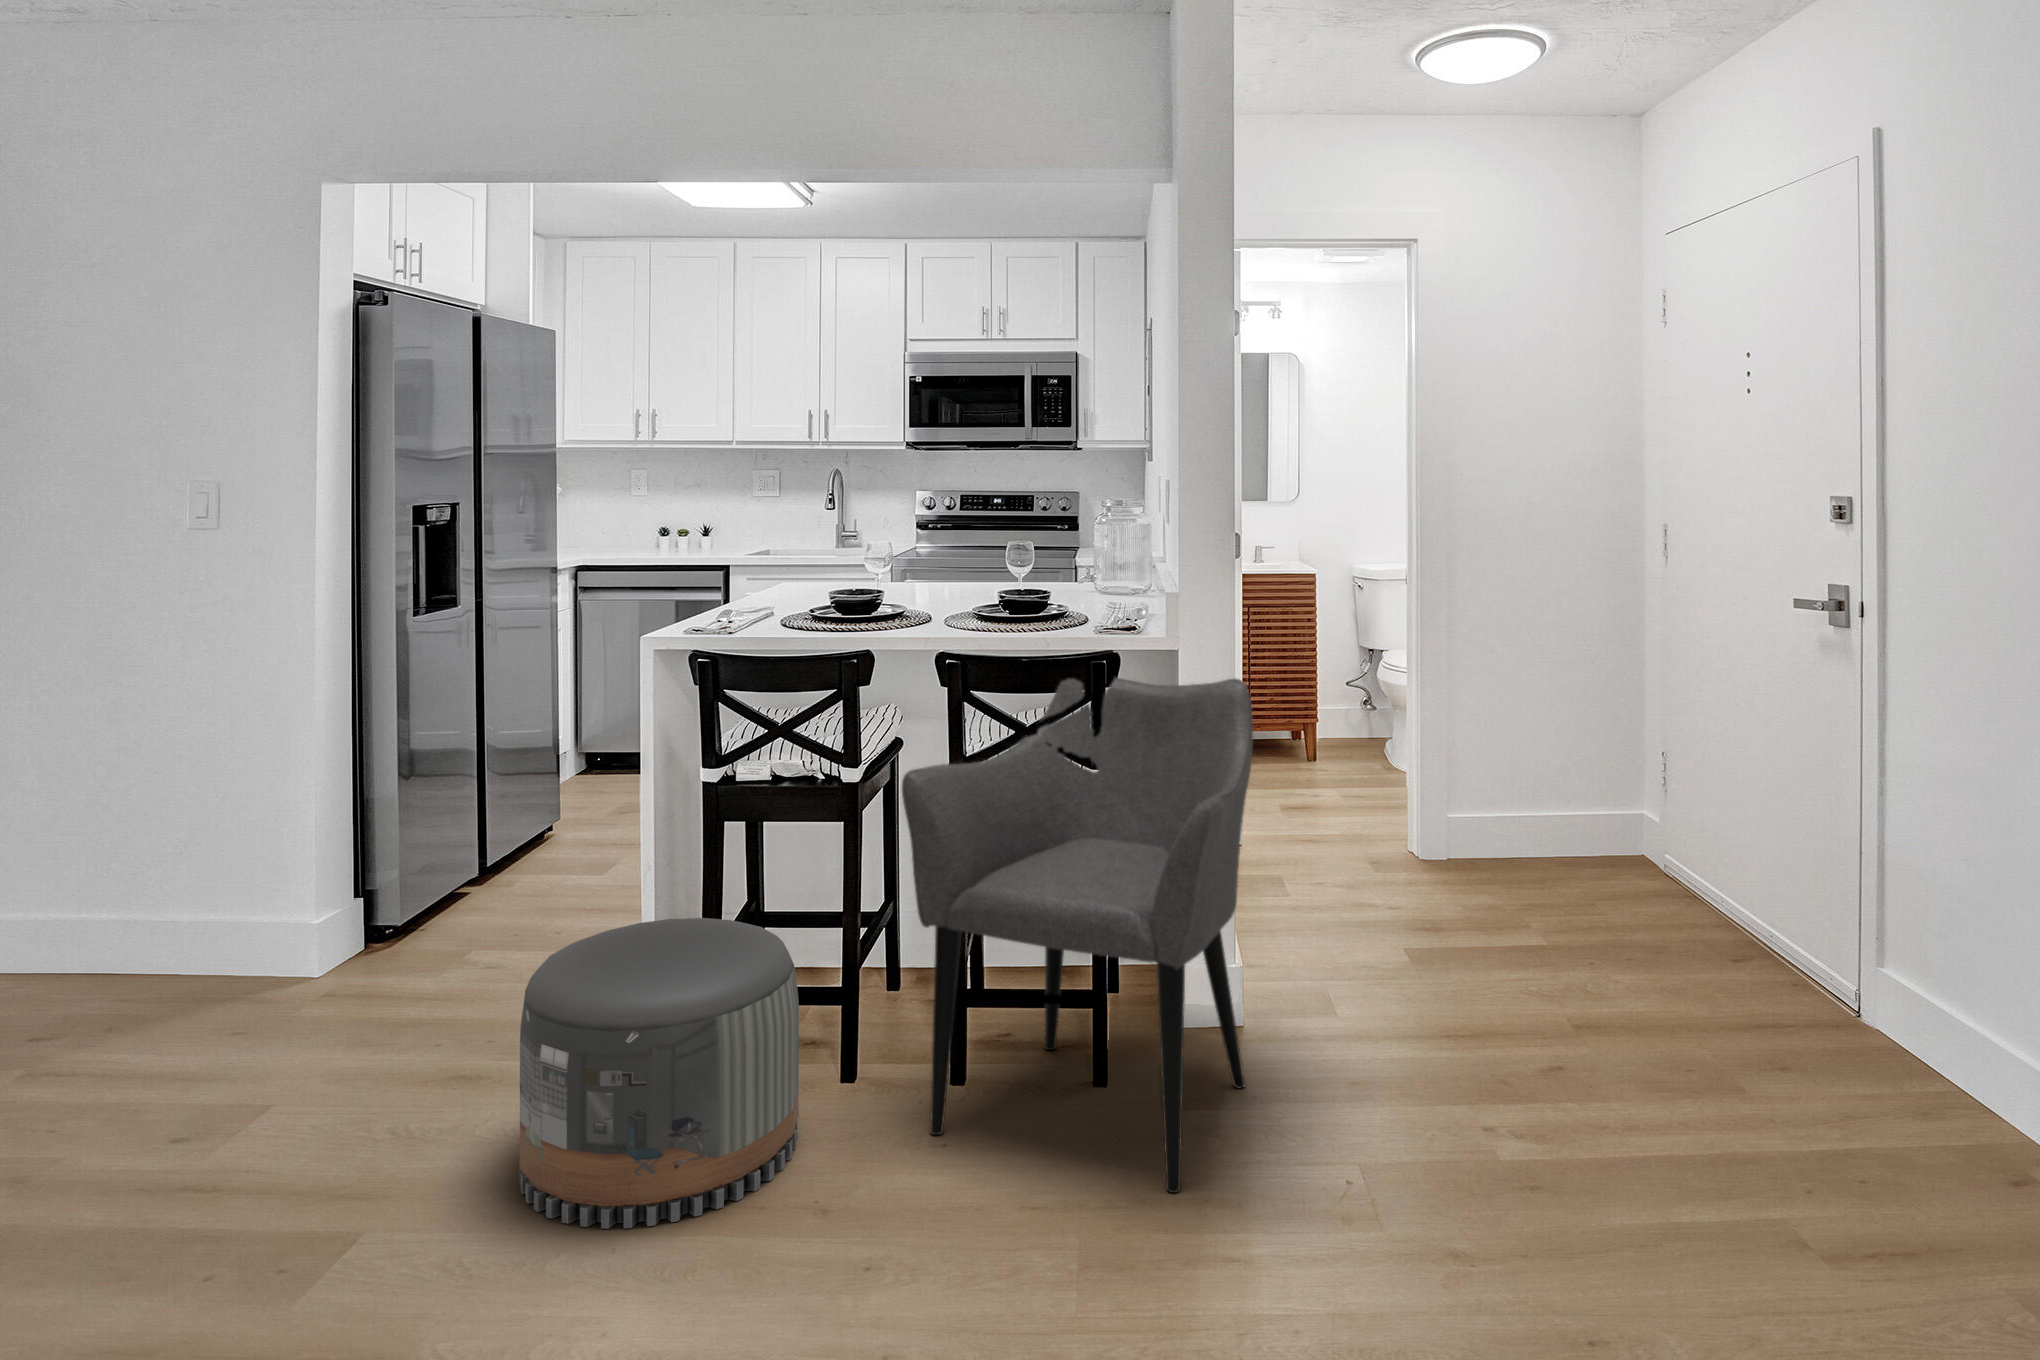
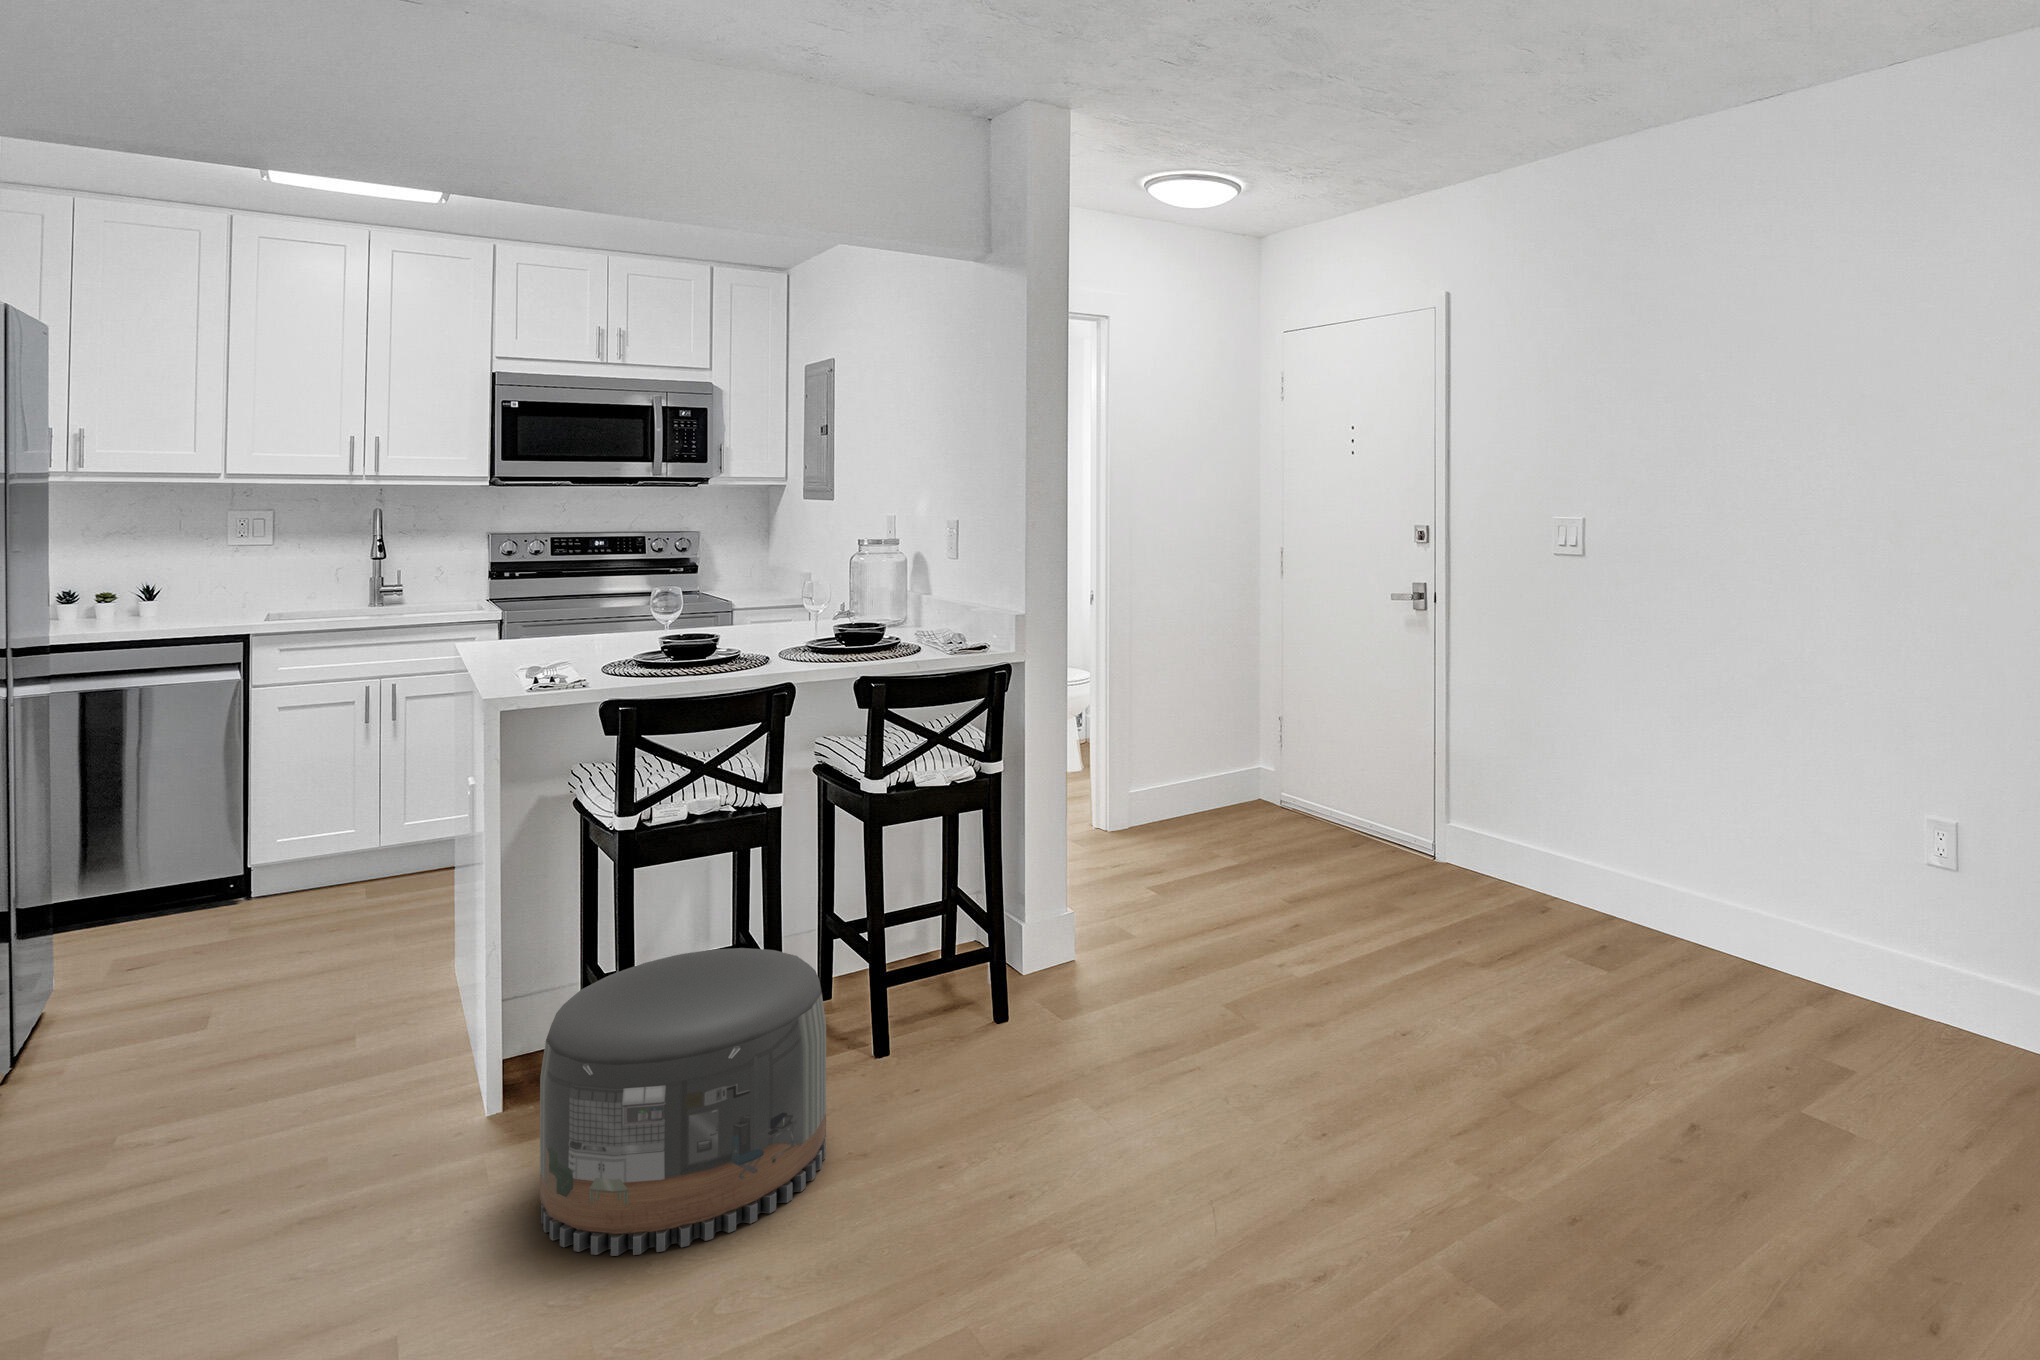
armchair: present [902,678,1253,1193] -> none [895,674,1181,1087]

